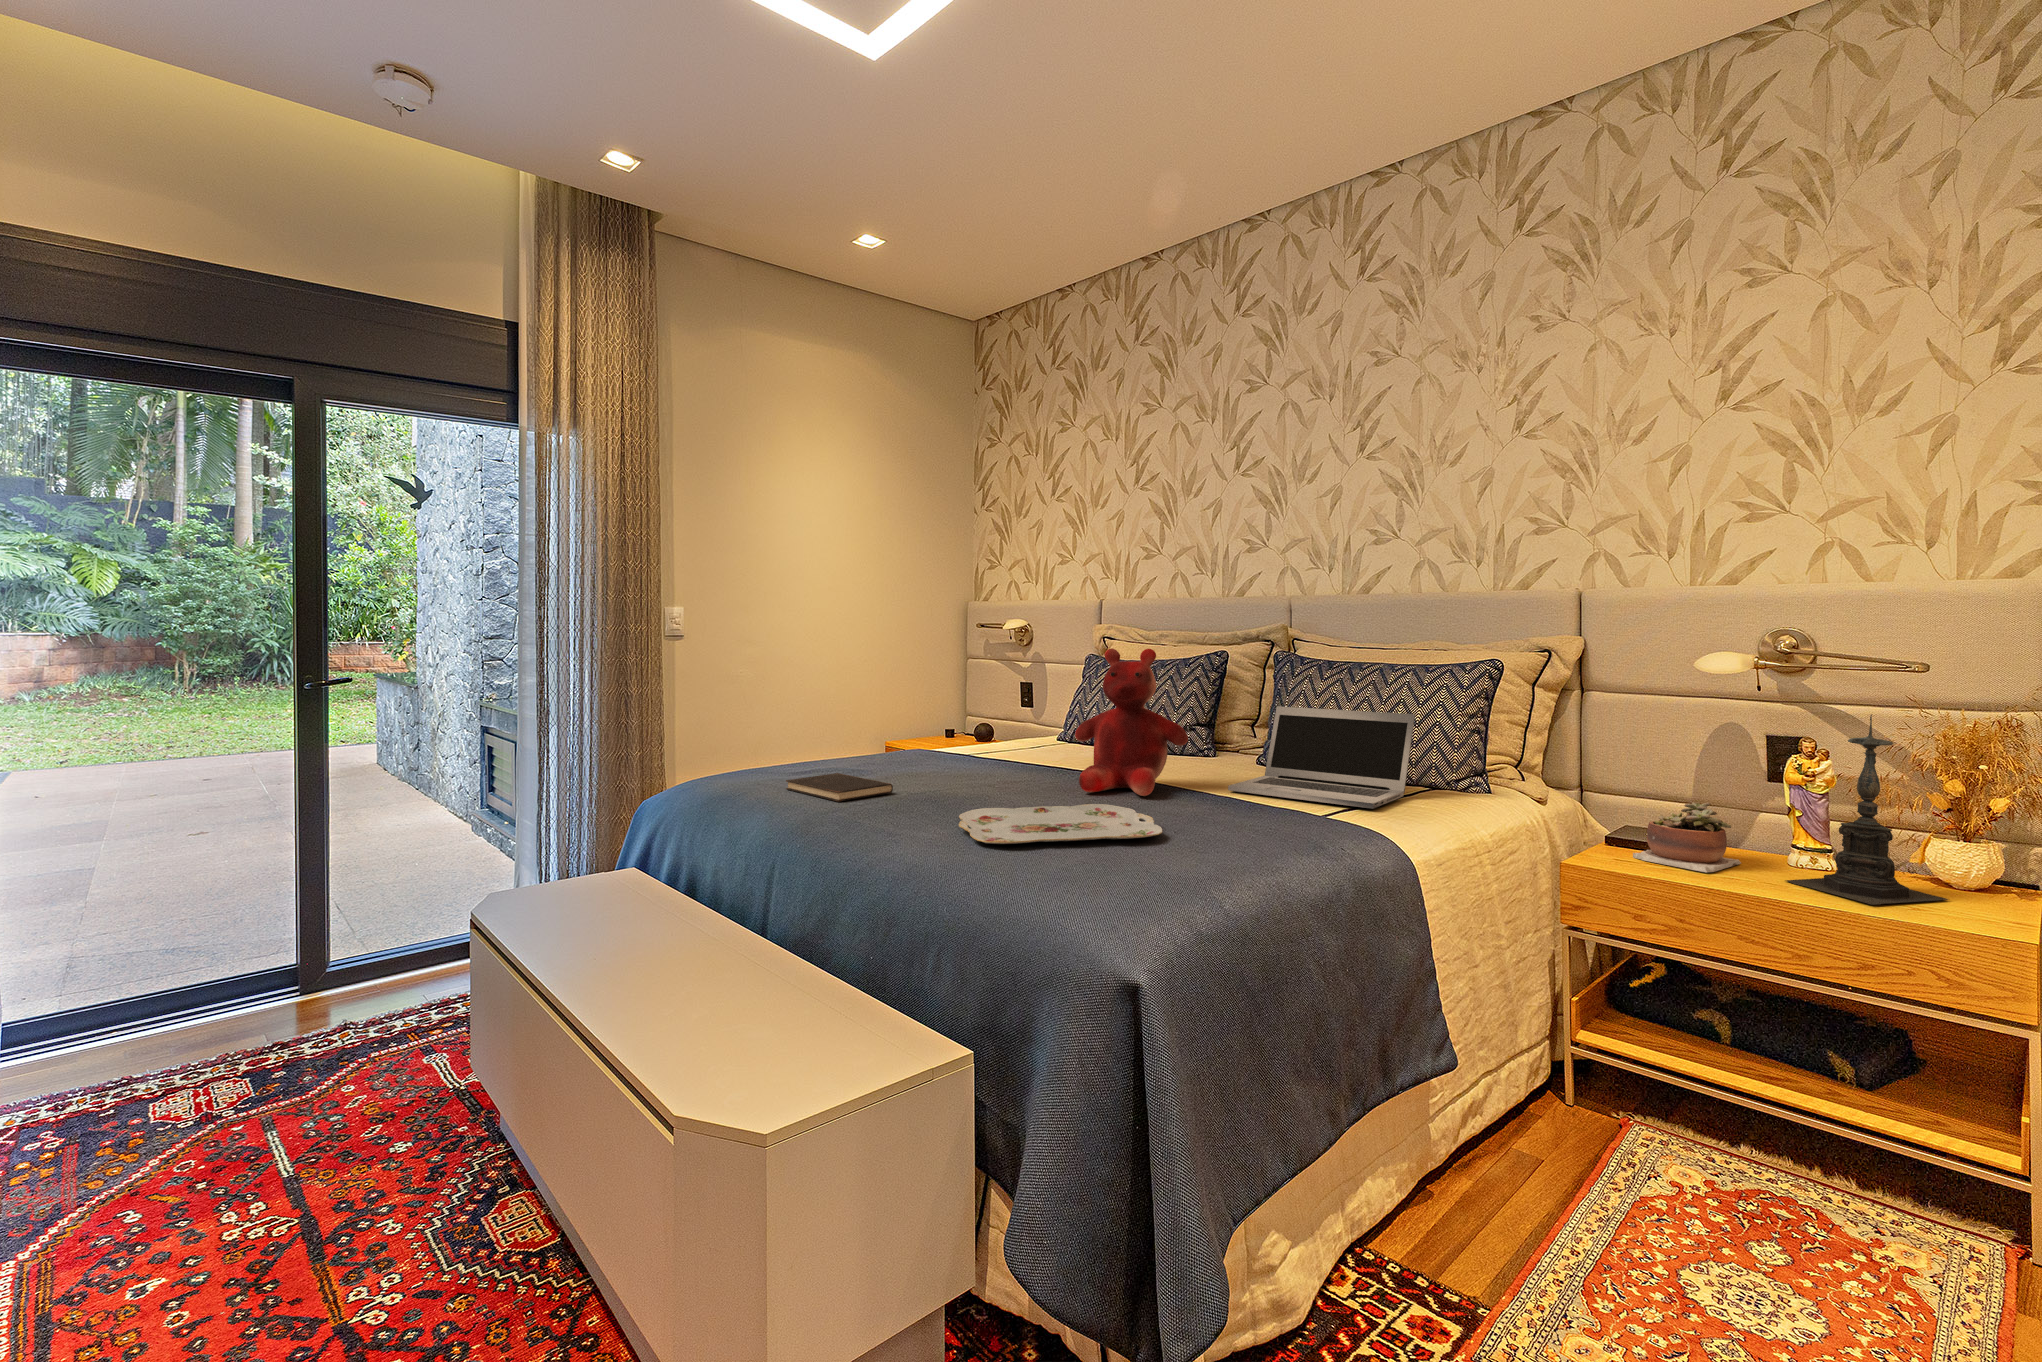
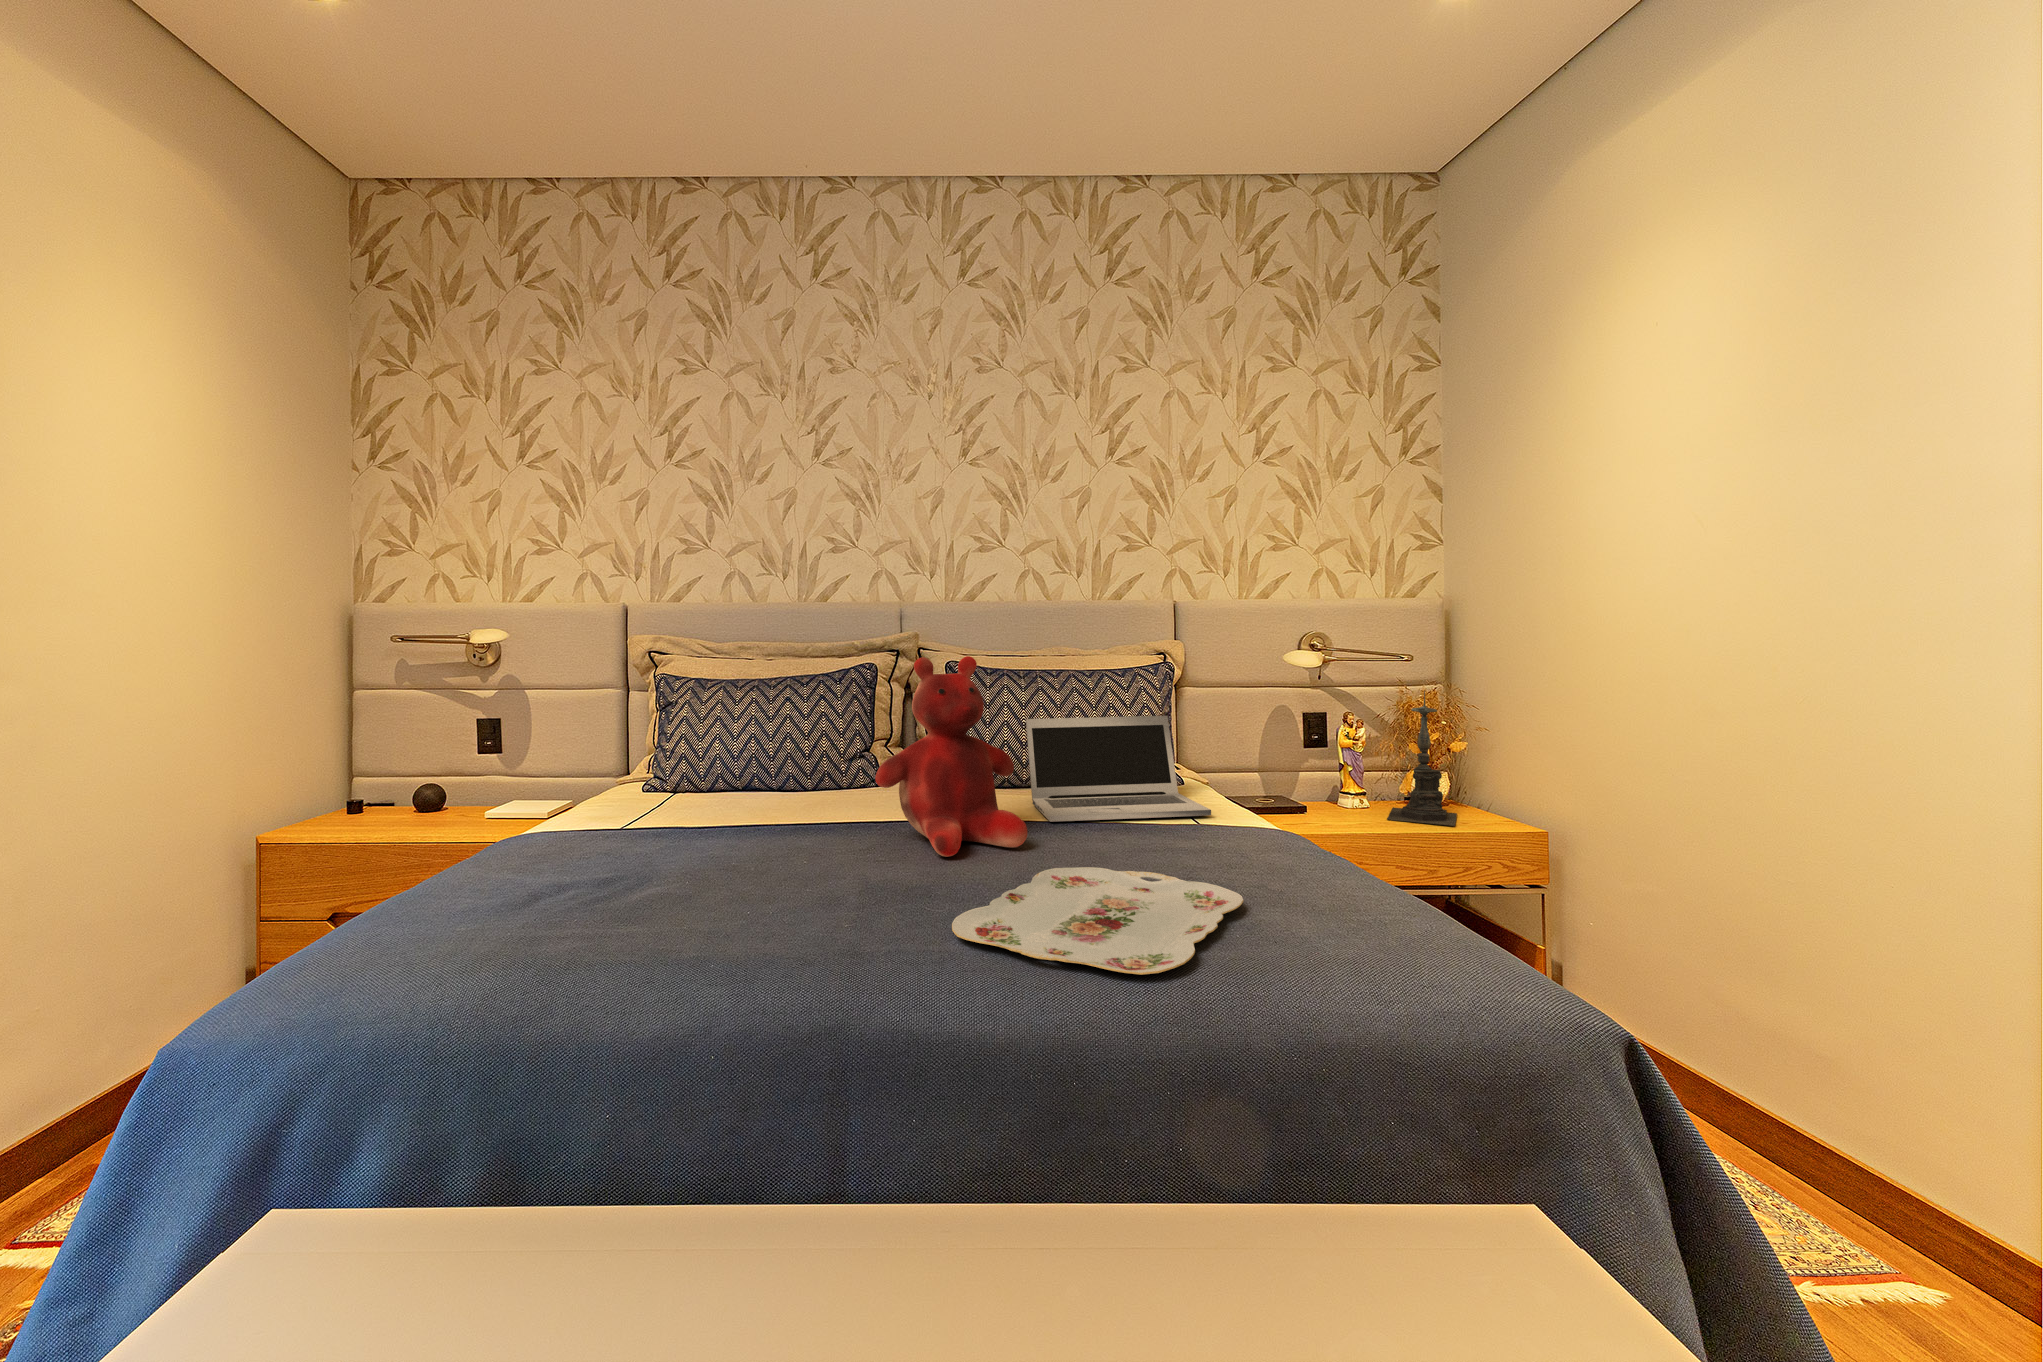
hardcover book: present [786,773,893,802] -> none [458,913,704,984]
succulent plant: present [1633,802,1741,873] -> none [1289,768,1353,823]

